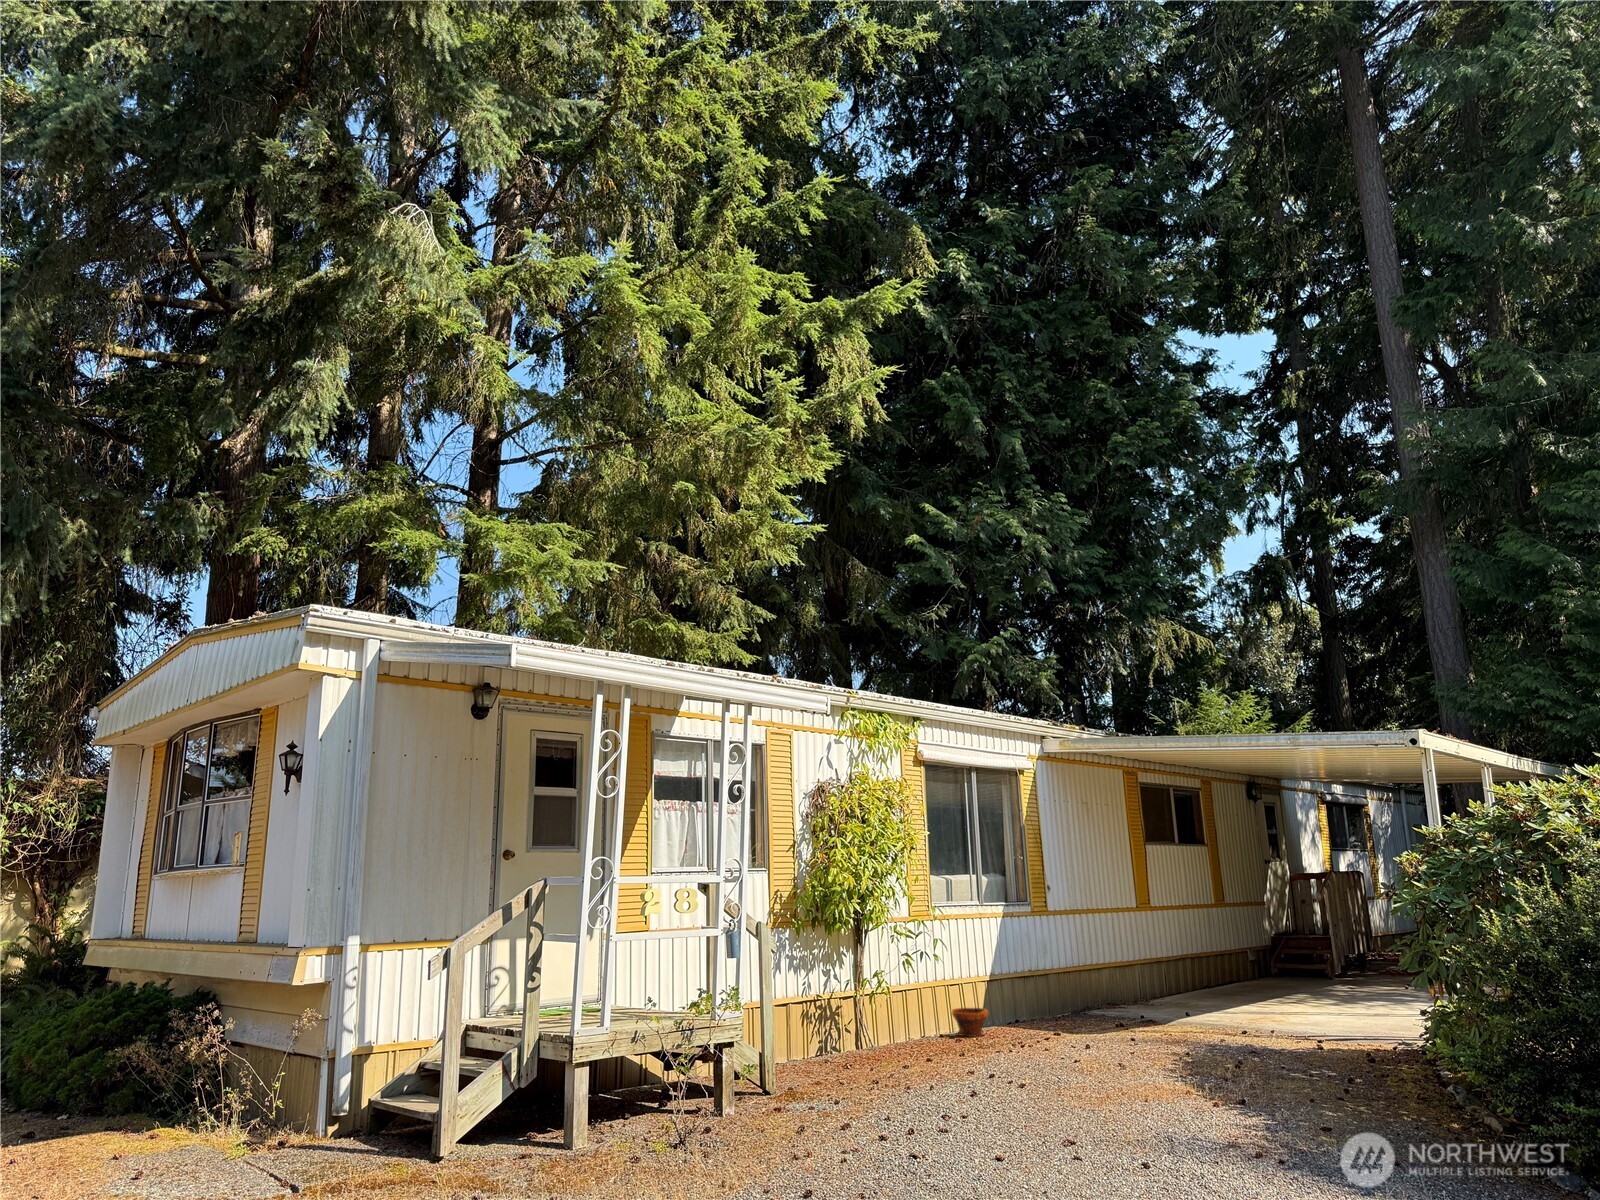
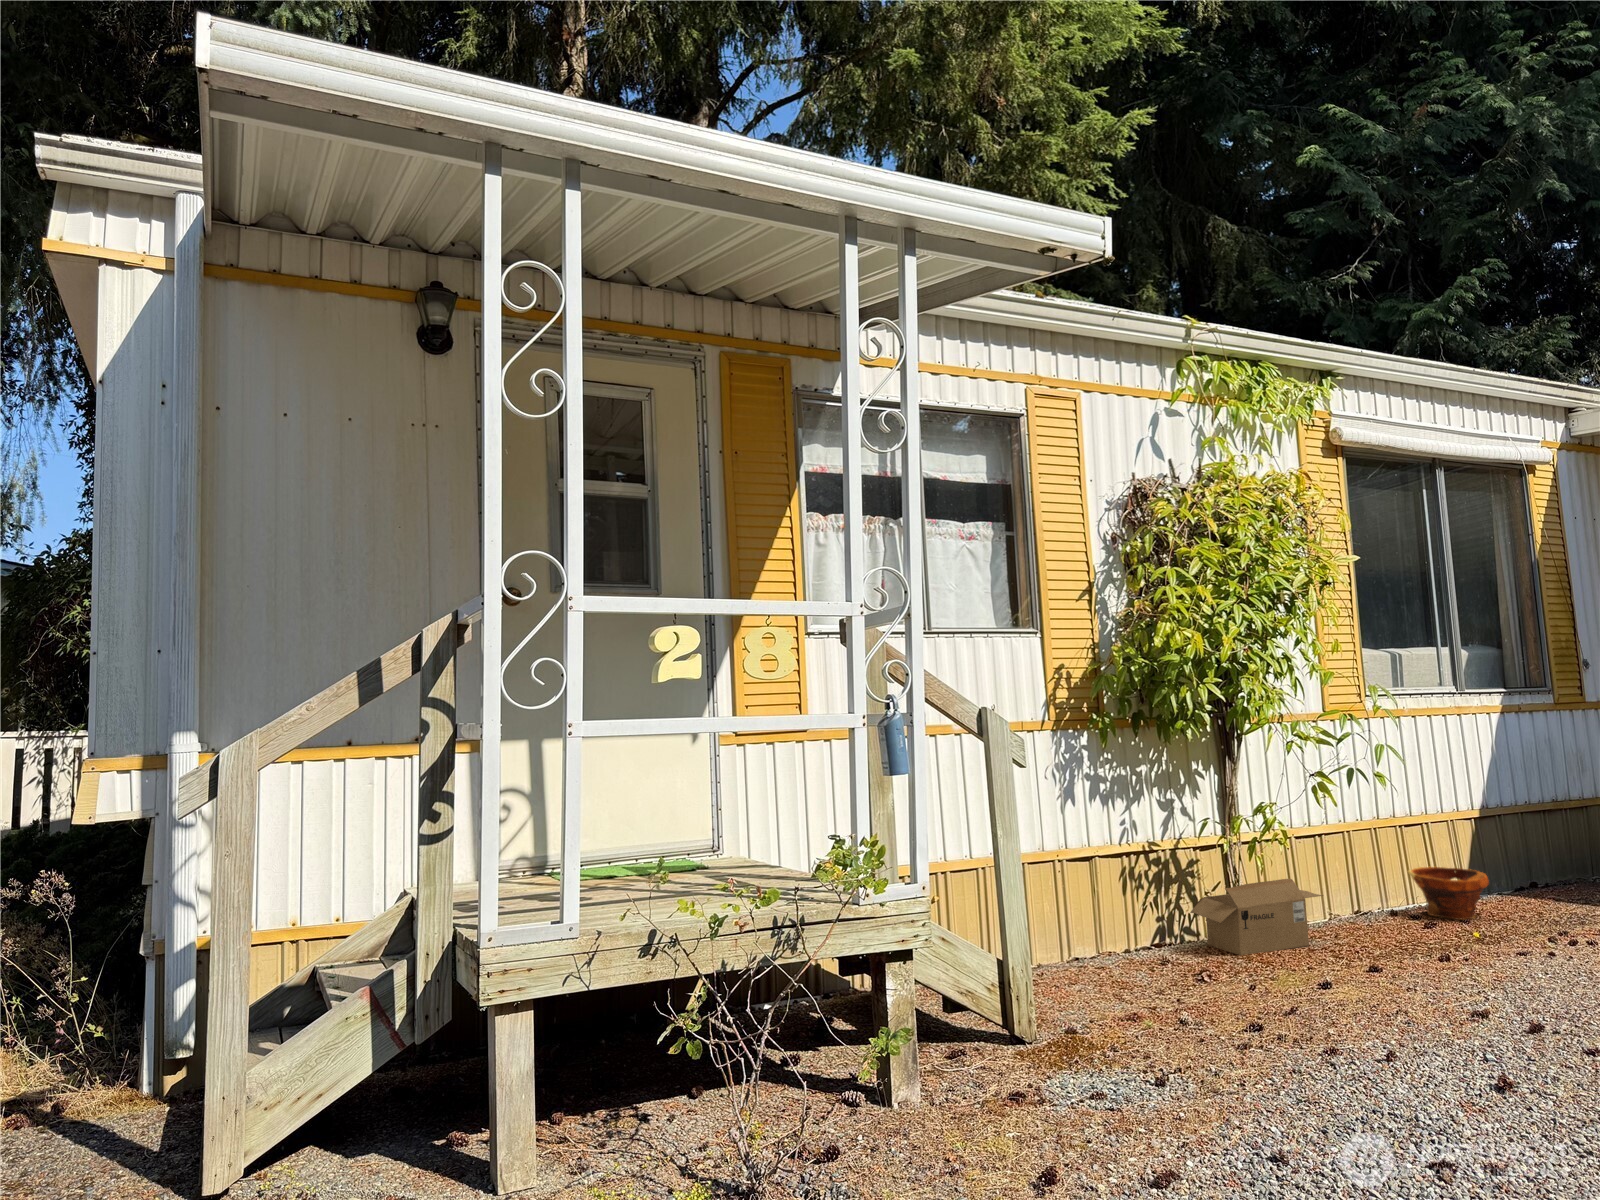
cardboard box: none [838,1014,907,1059] -> present [1190,879,1323,955]

